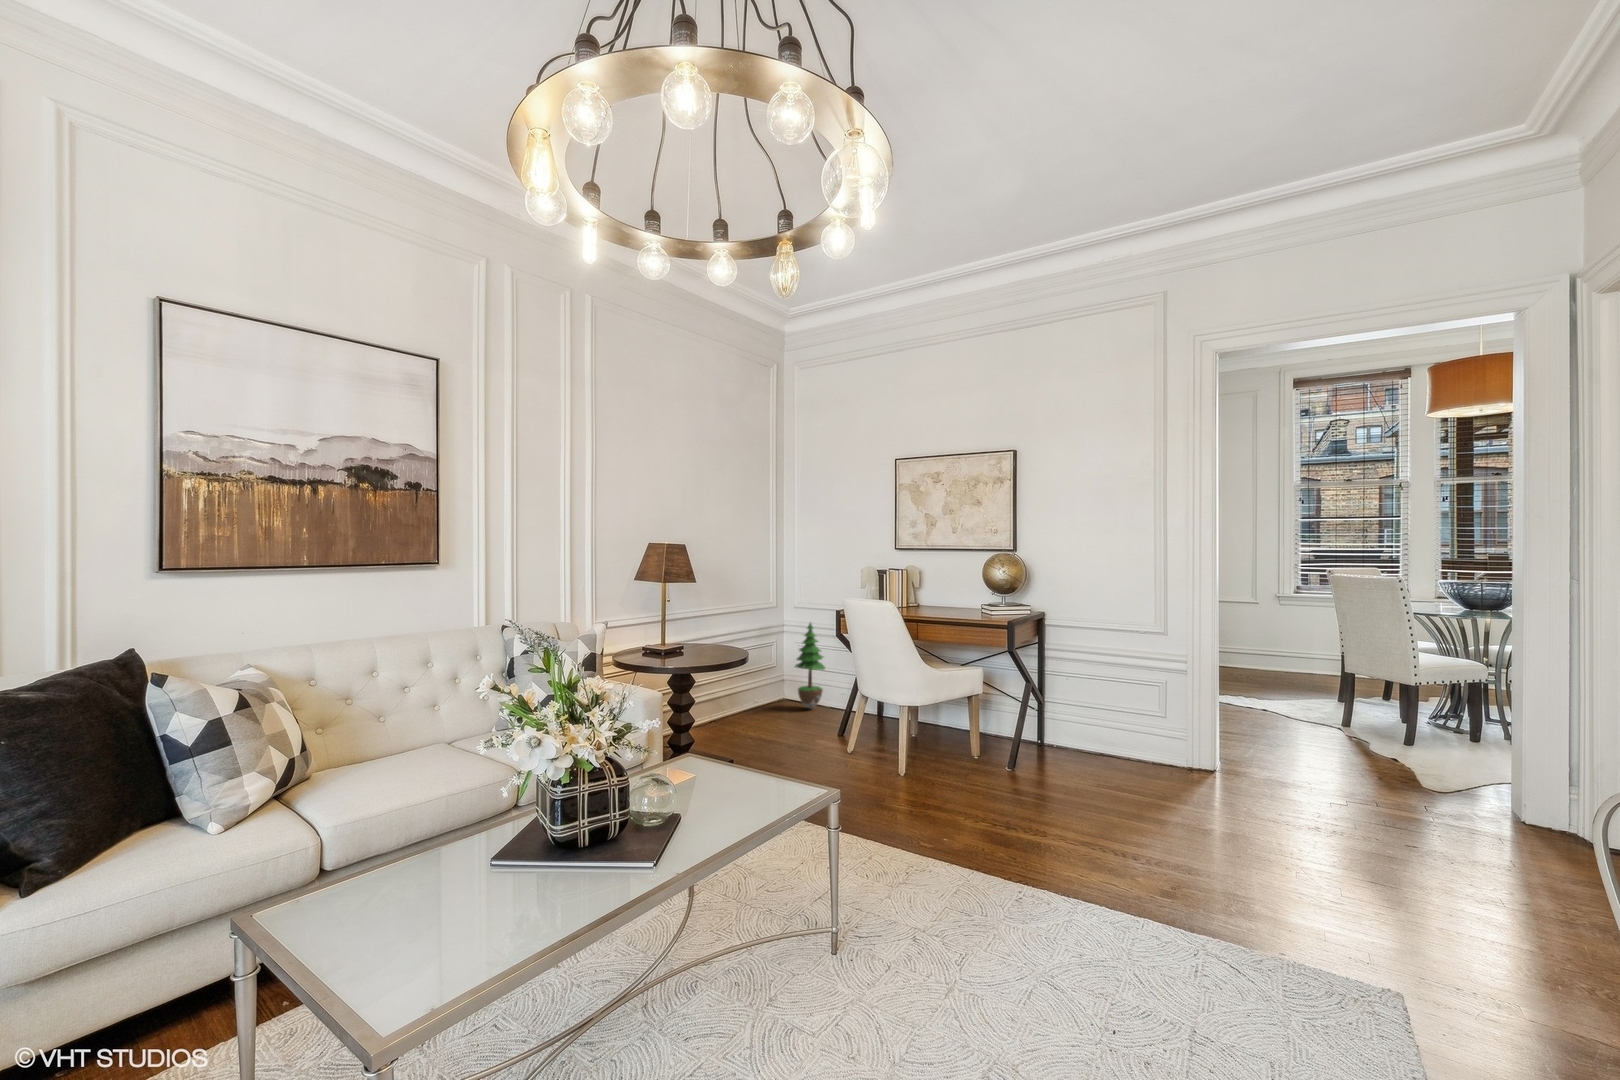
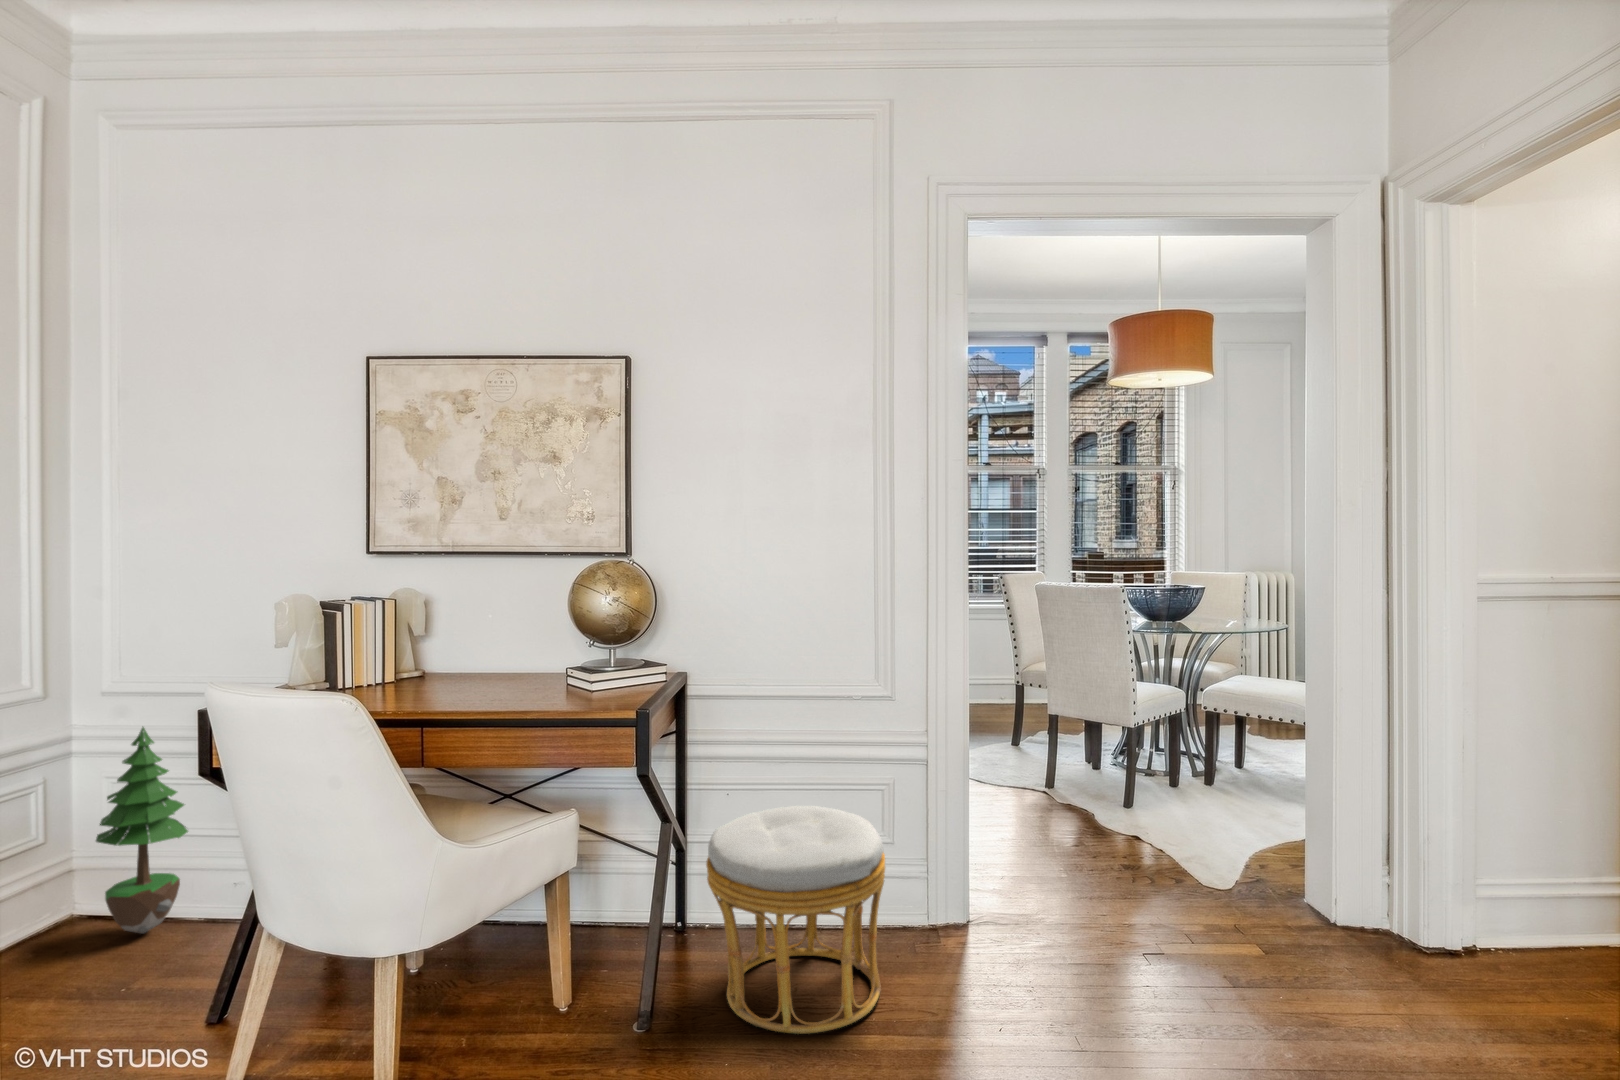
ottoman: none [1042,683,1139,783] -> present [706,806,885,1034]

